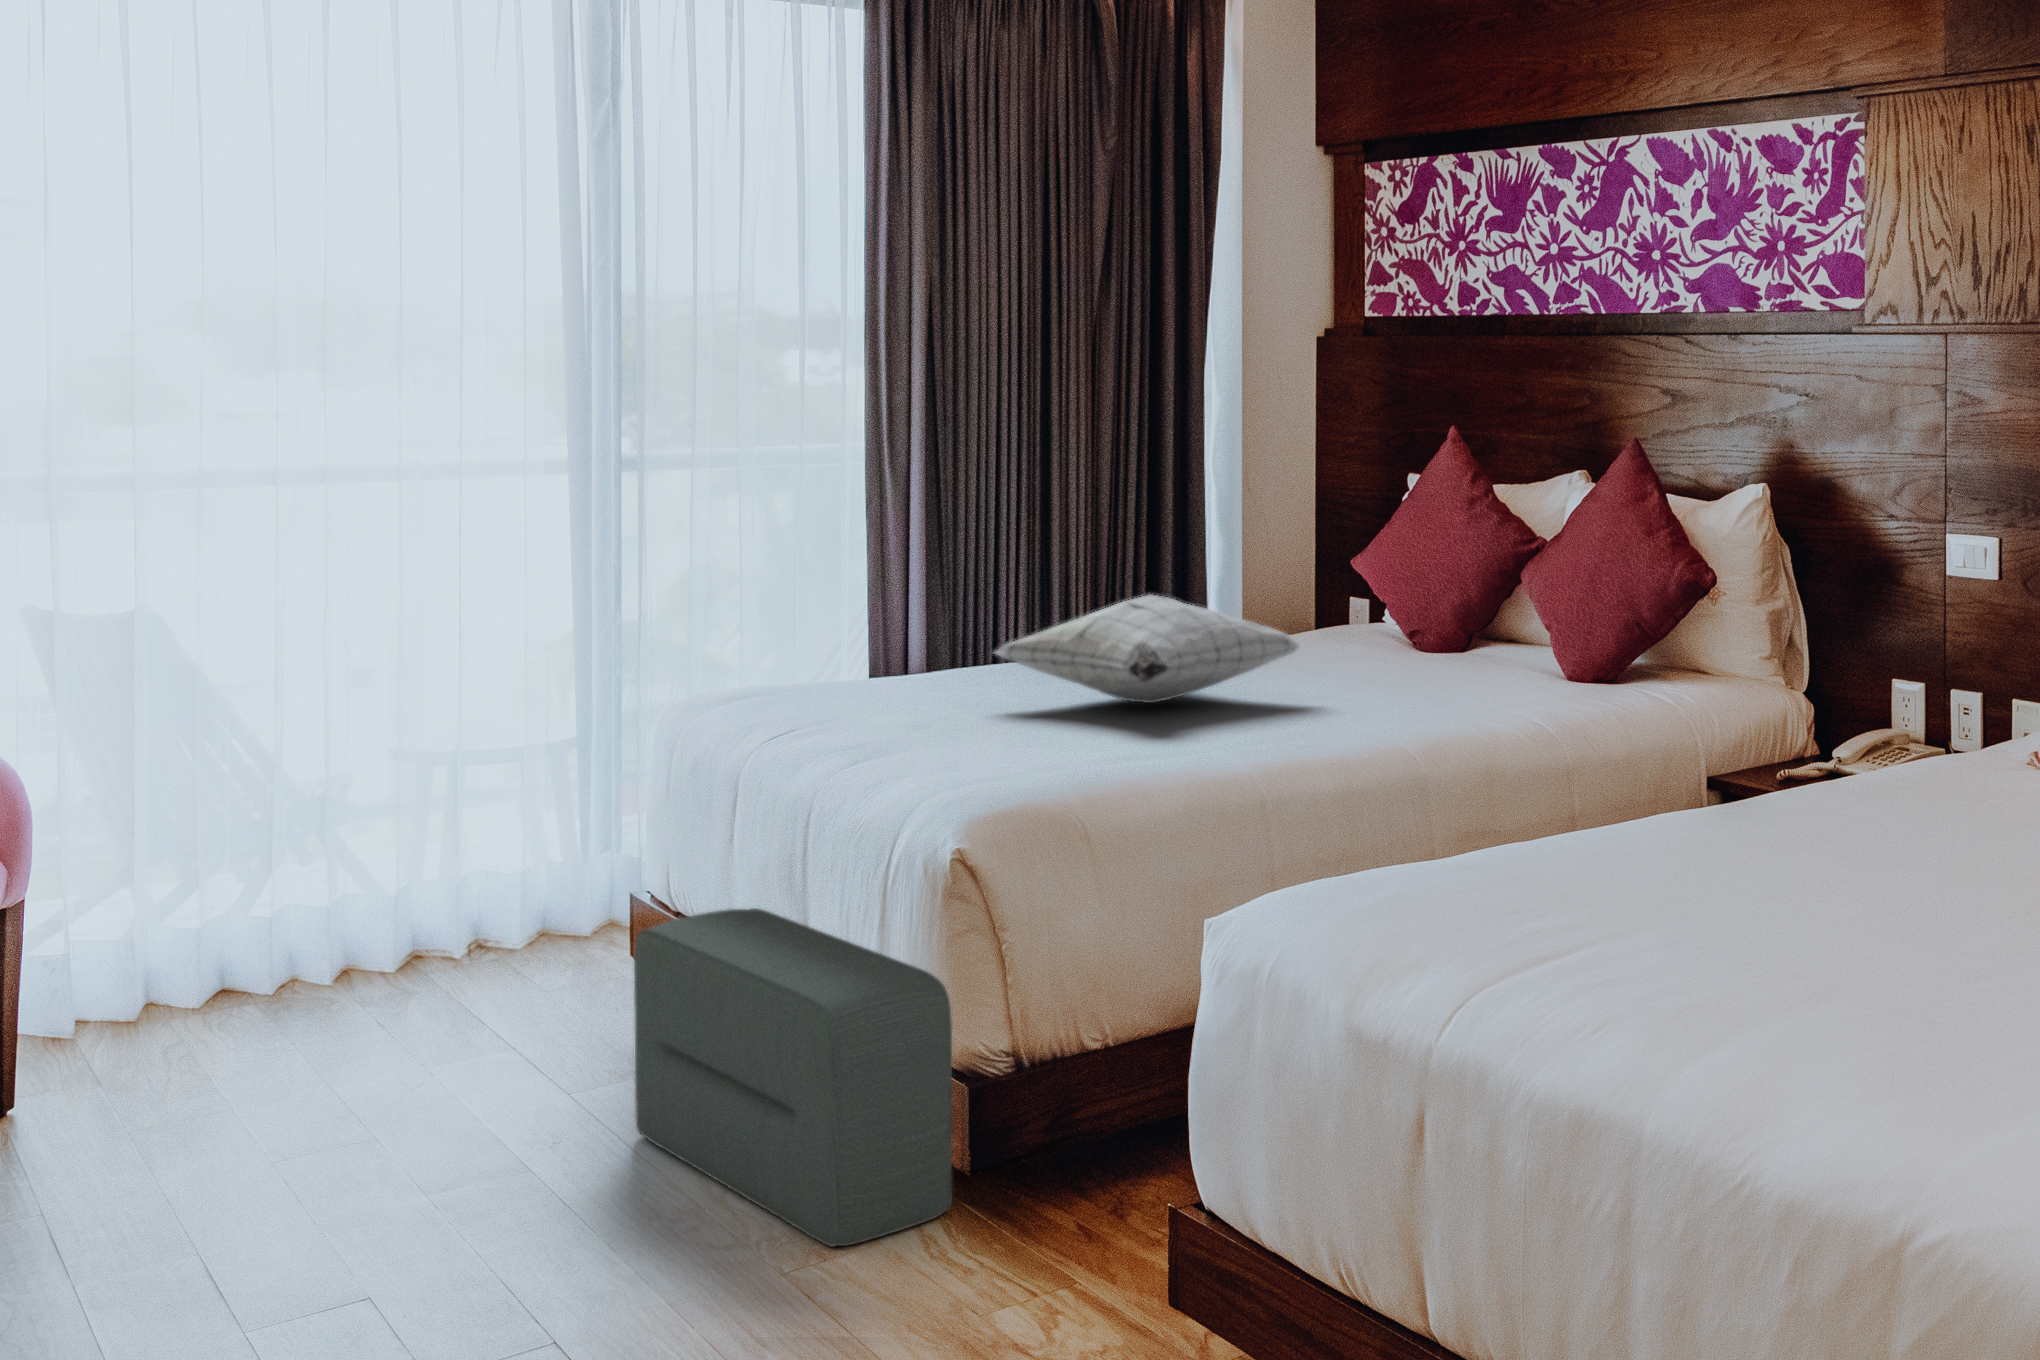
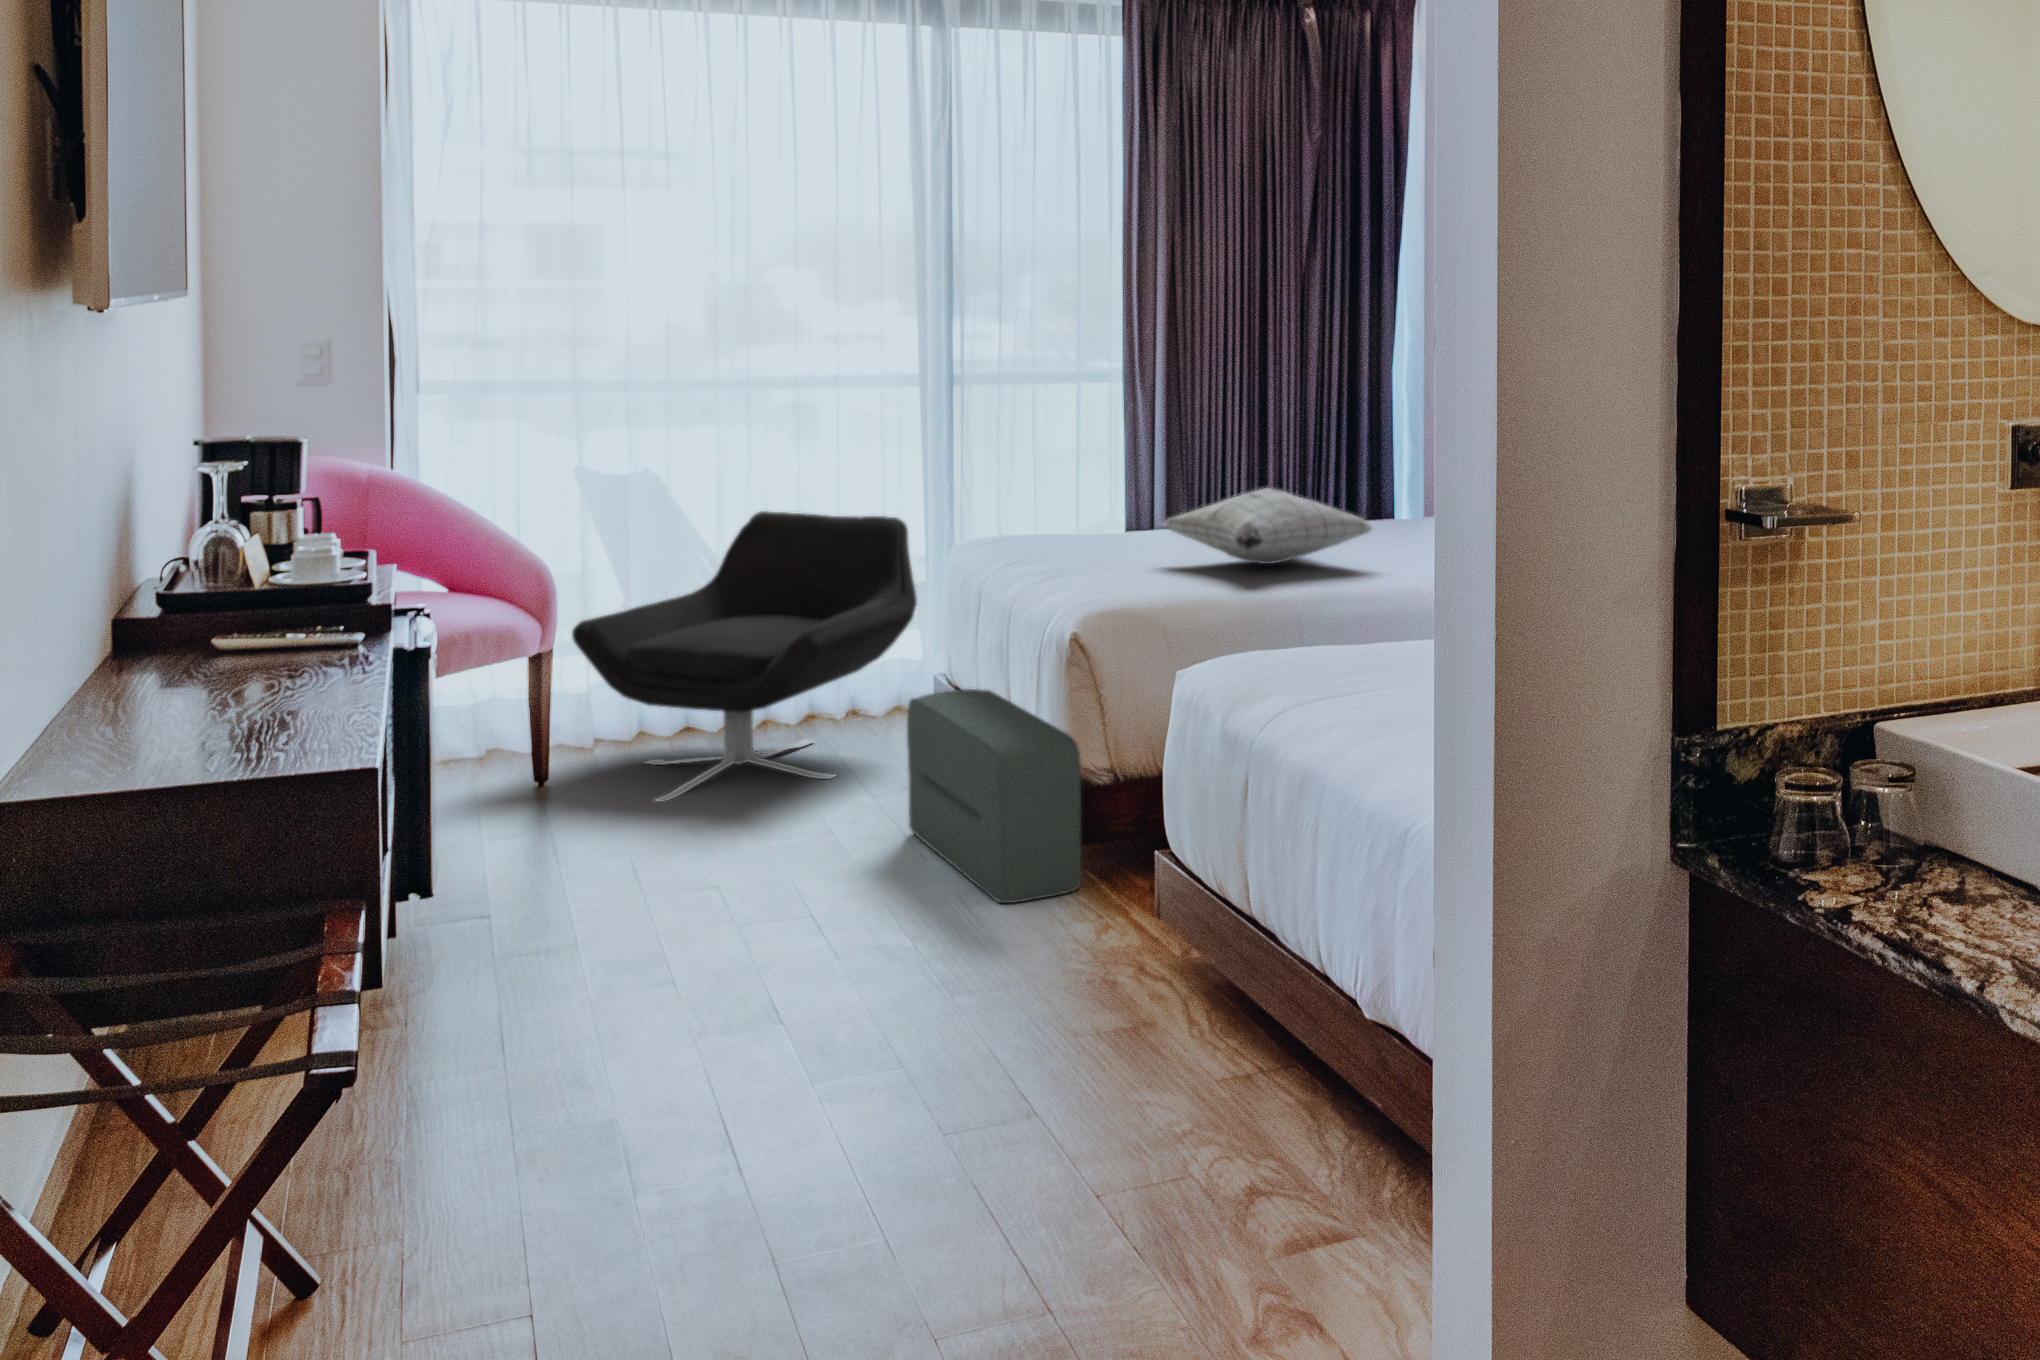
lounge chair: none [48,662,596,1117] -> present [572,511,917,802]

